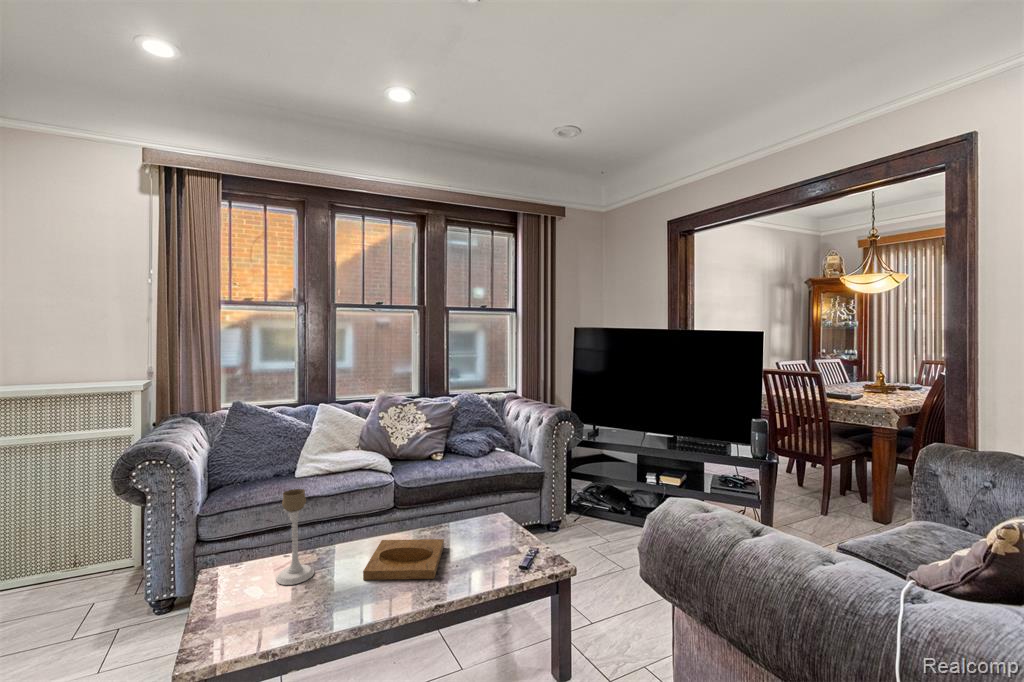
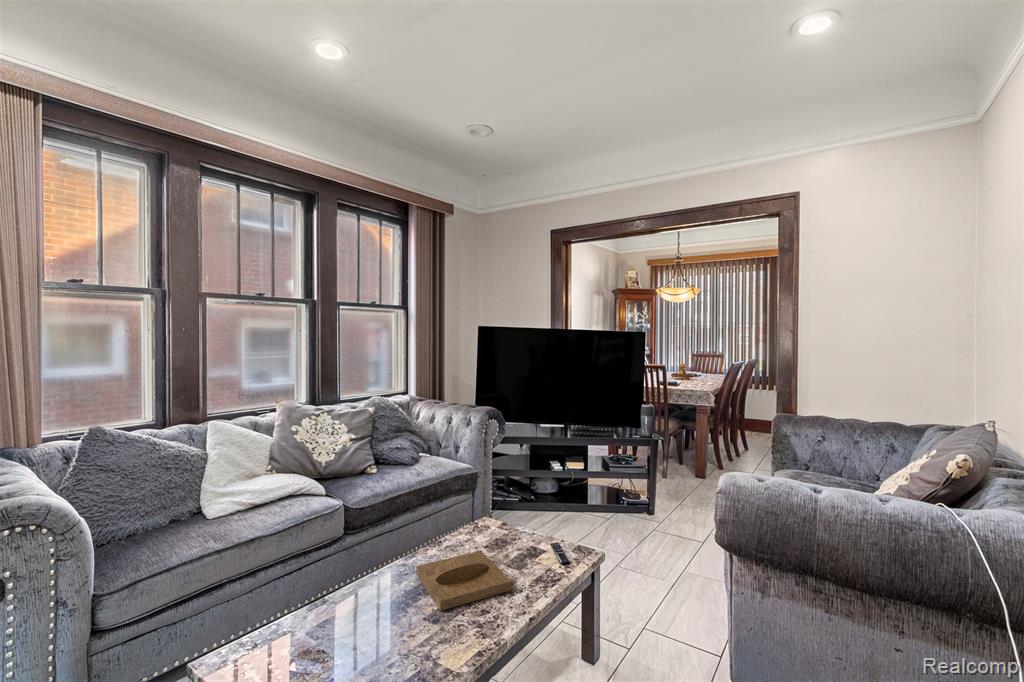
candle holder: present [276,489,314,585] -> none [330,521,376,643]

